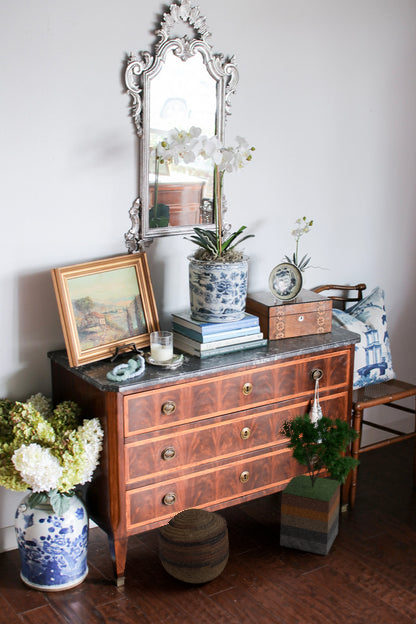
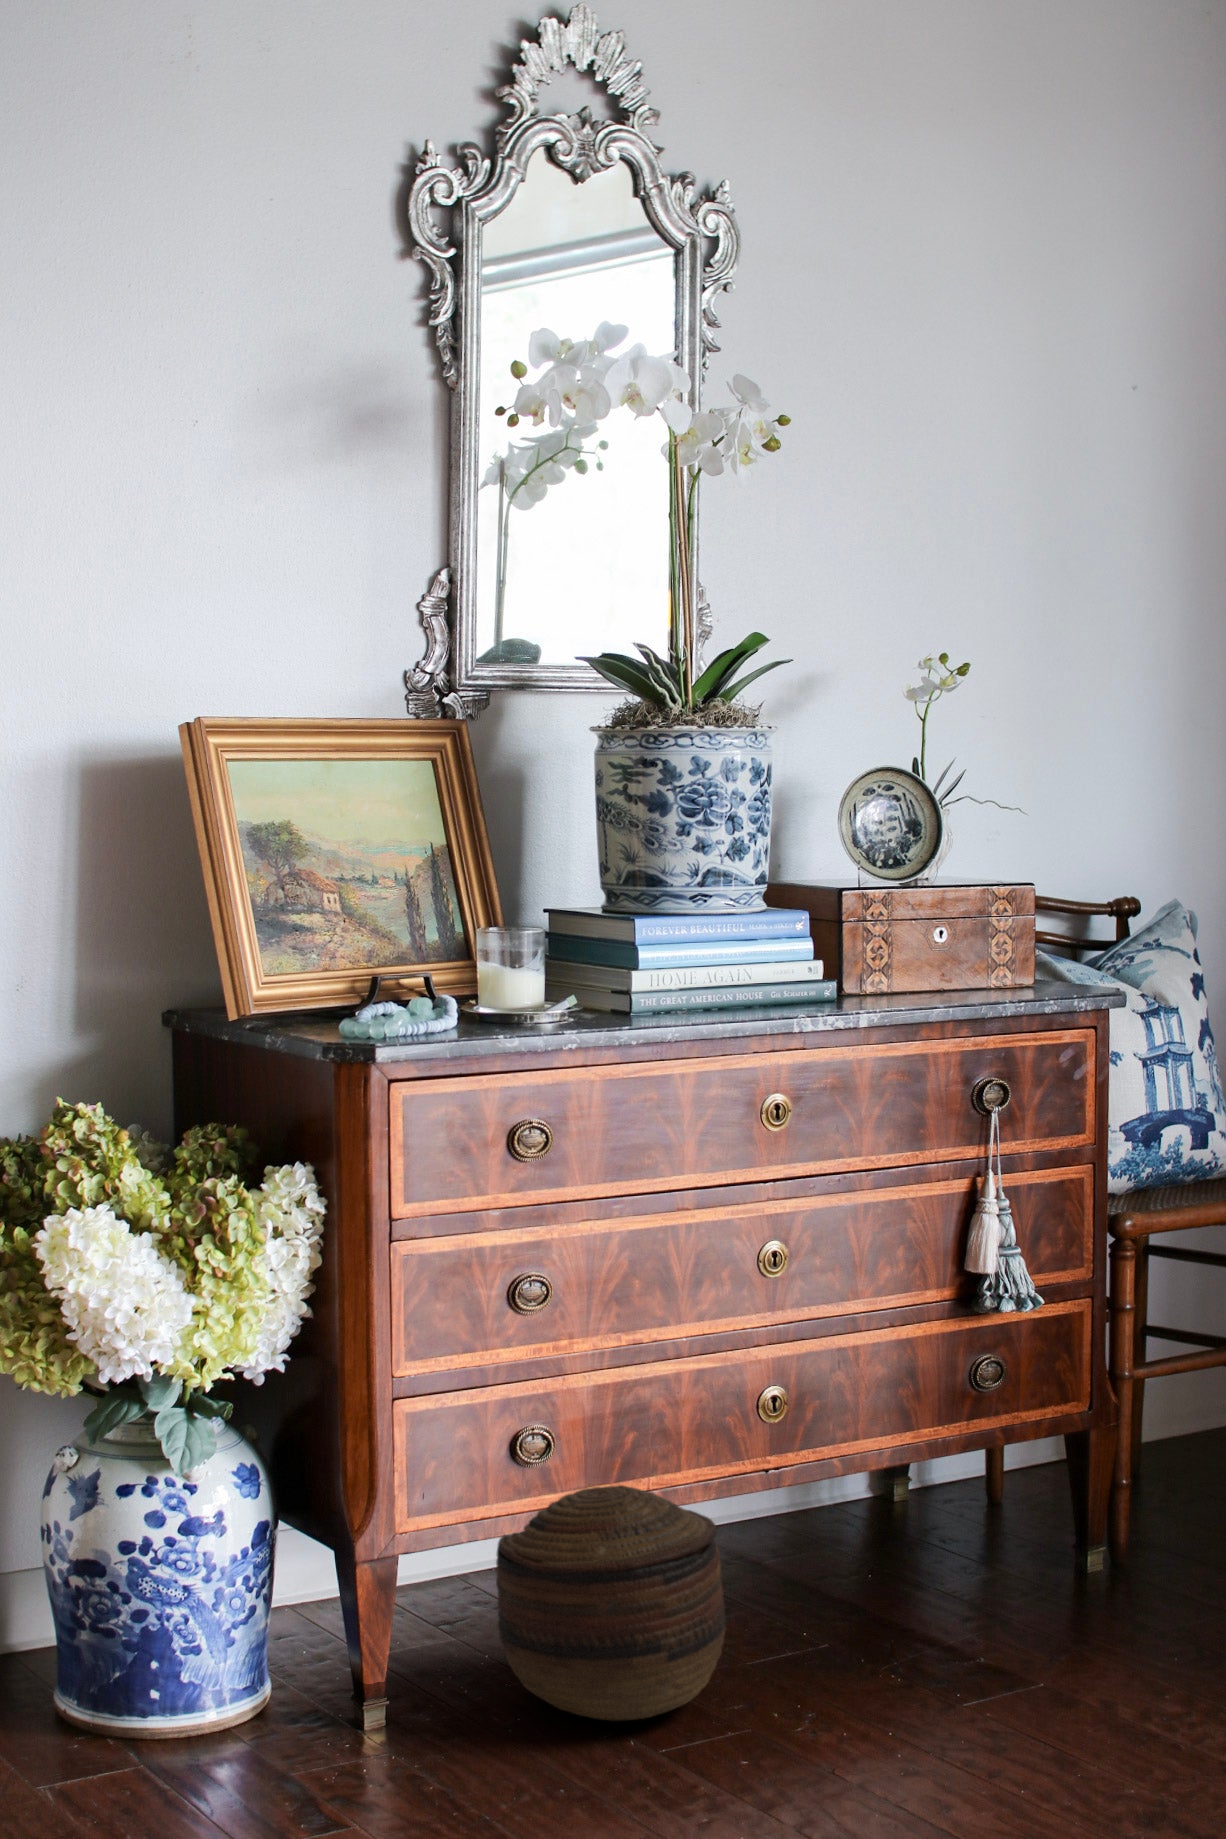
potted tree: present [278,413,359,555] -> none [865,1207,1144,1663]

